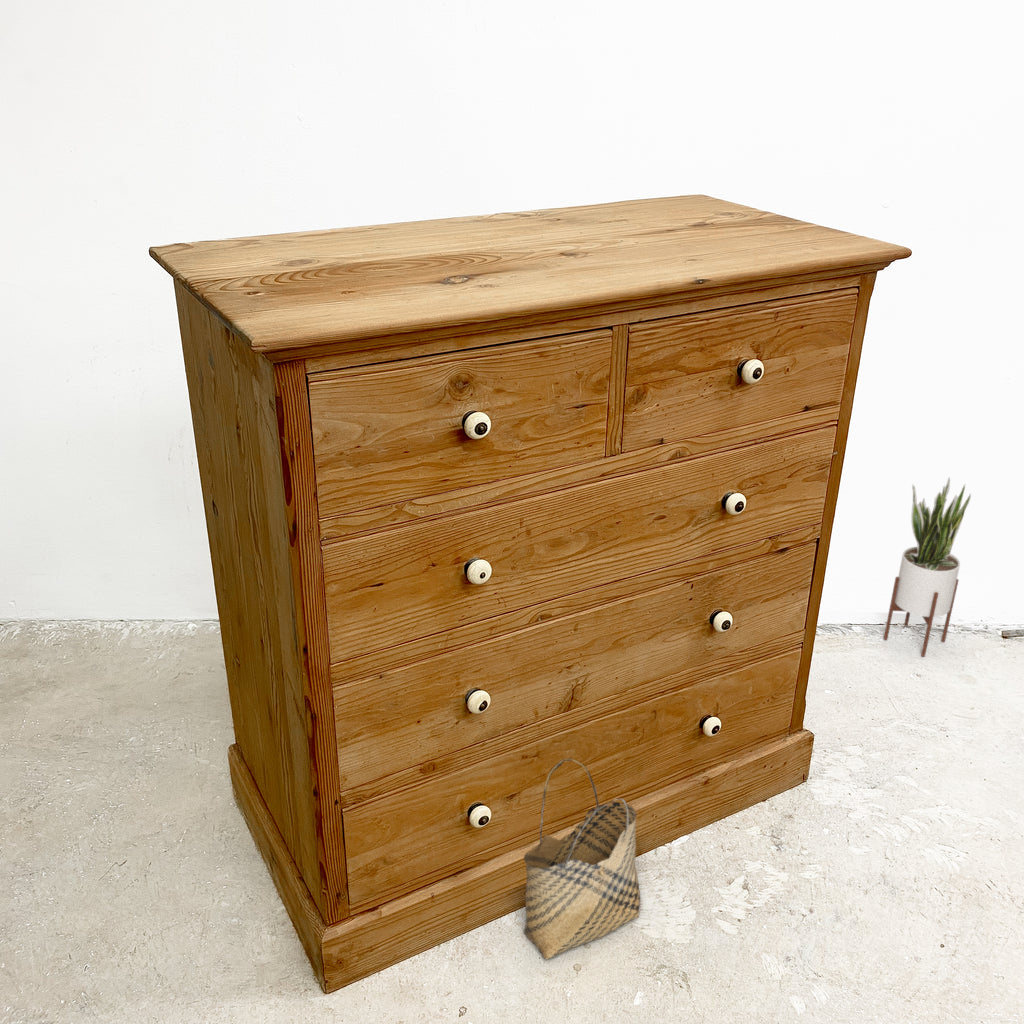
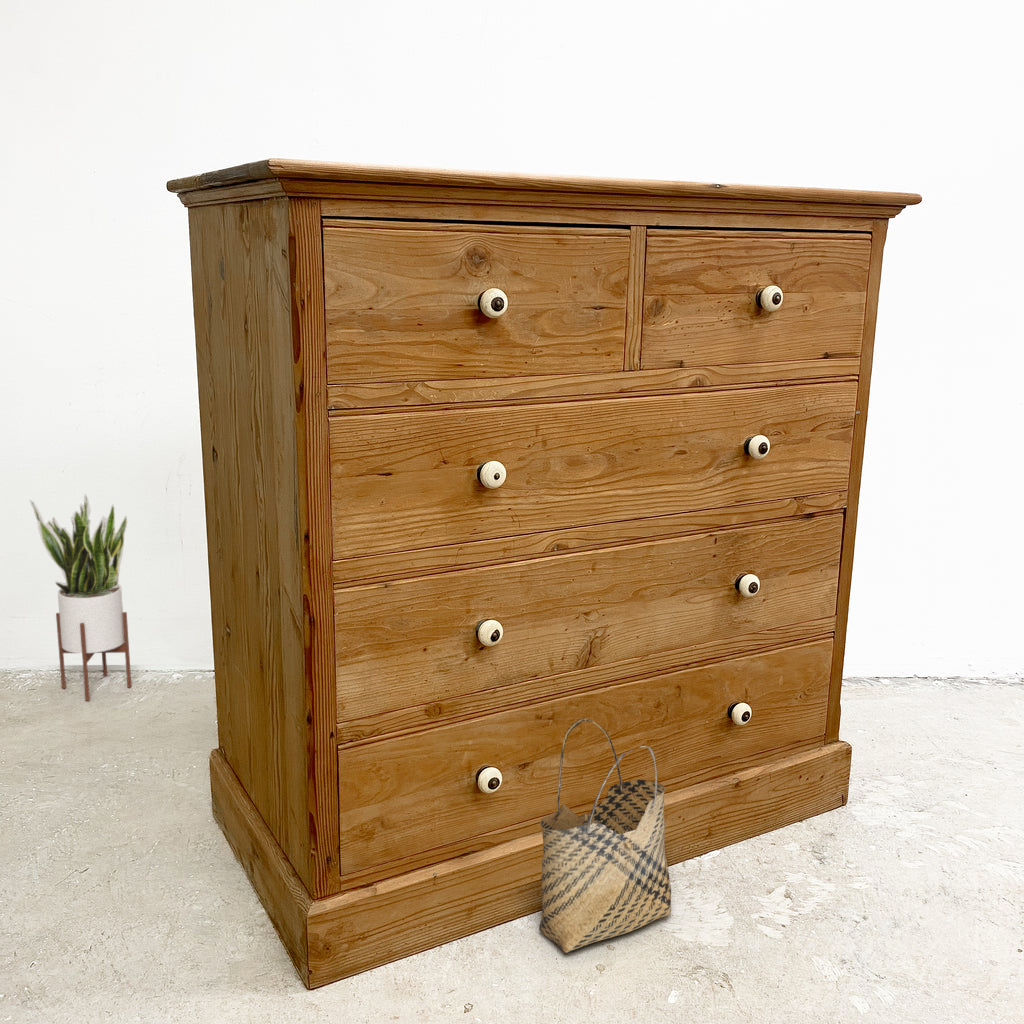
potted plant: present [884,478,971,656] -> present [30,495,131,701]

